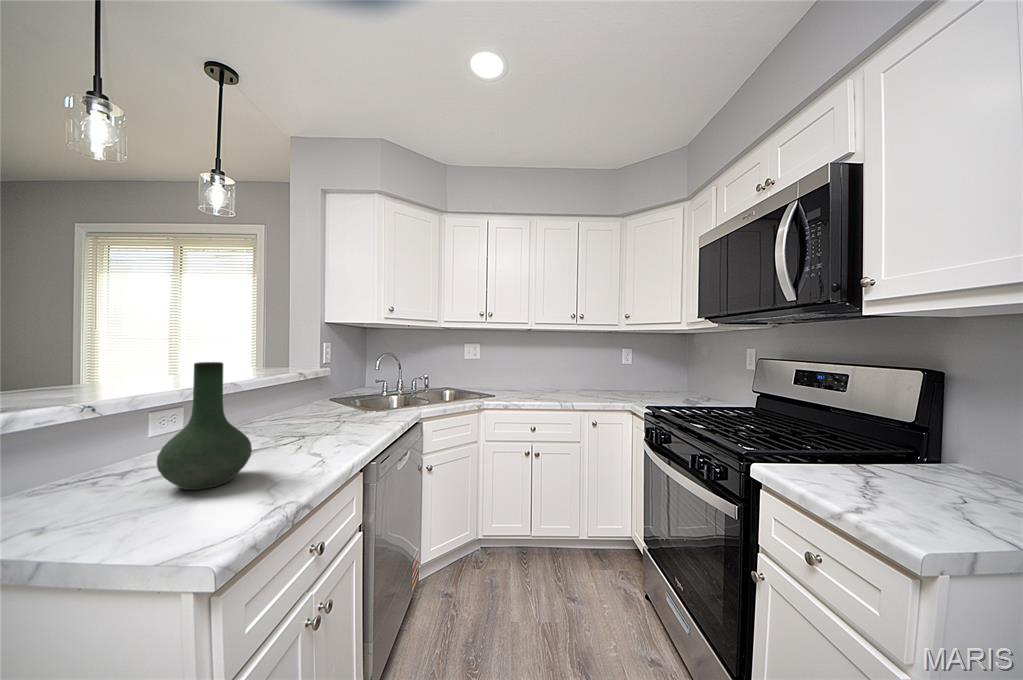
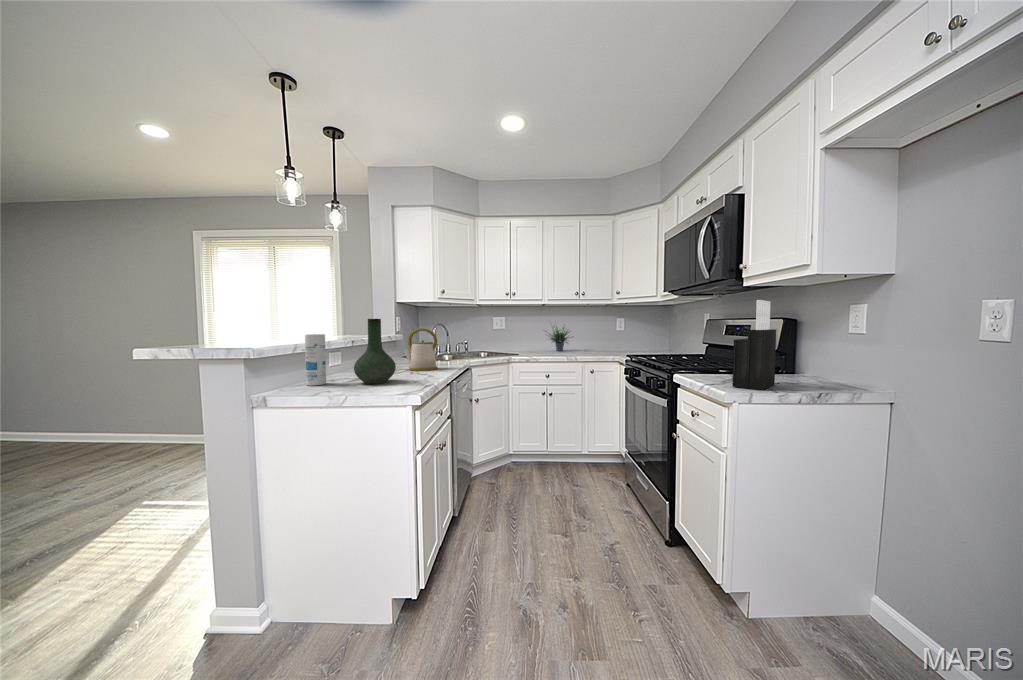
potted plant: none [528,348,573,391] -> present [550,326,571,351]
knife block: none [887,350,986,541] -> present [733,300,776,390]
kettle: none [302,369,359,440] -> present [403,328,437,371]
canister: none [55,390,108,496] -> present [305,334,326,386]

